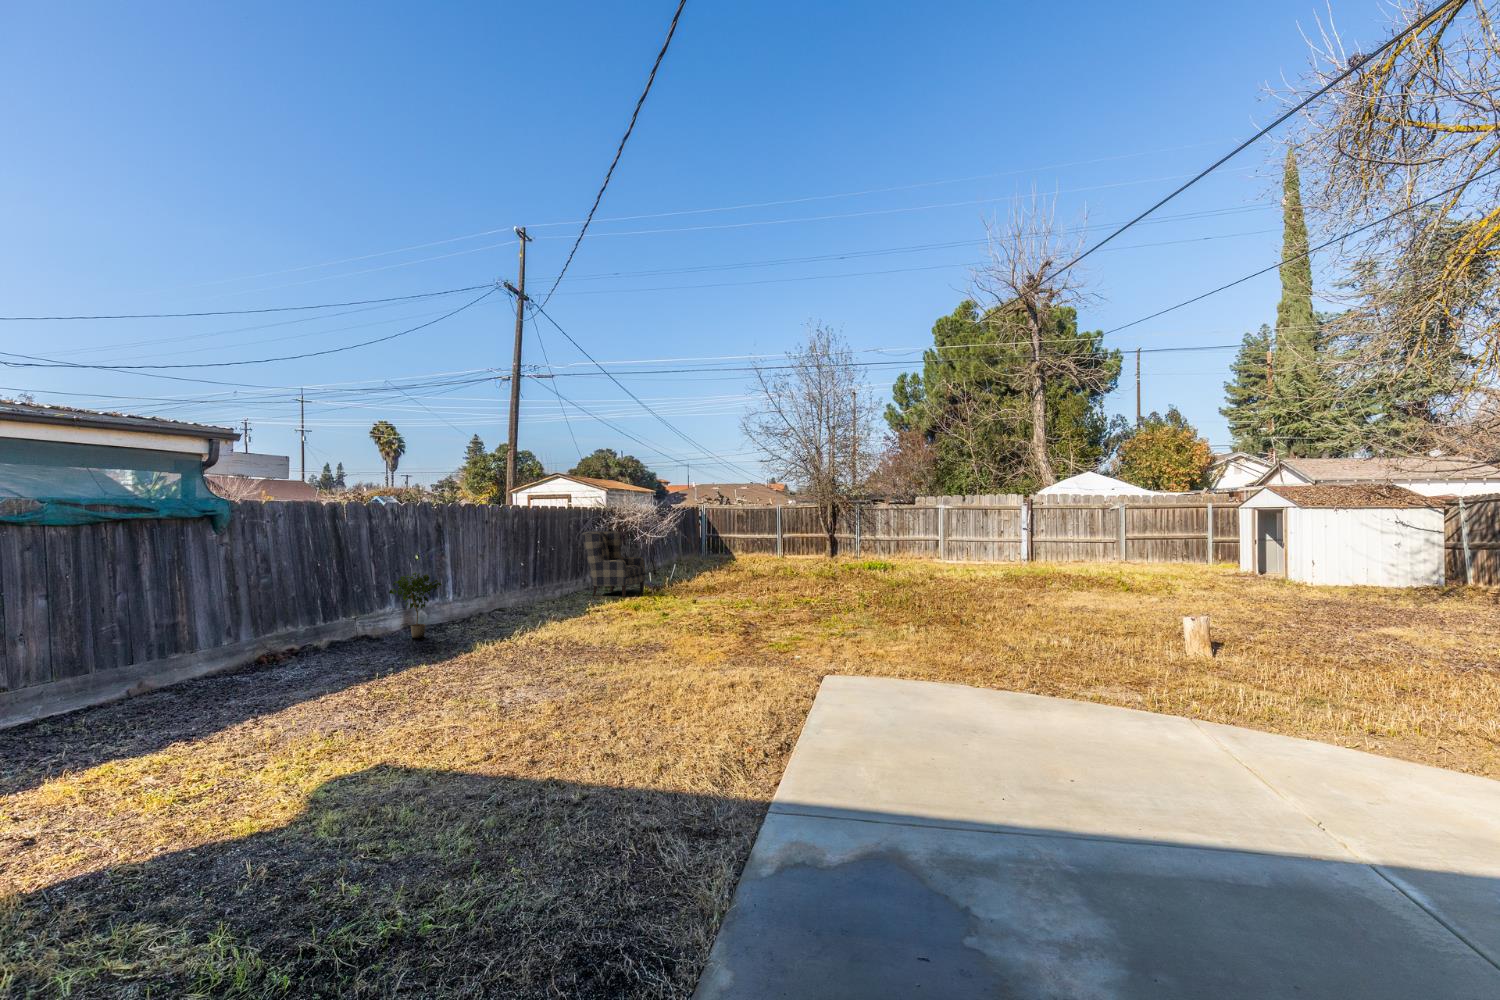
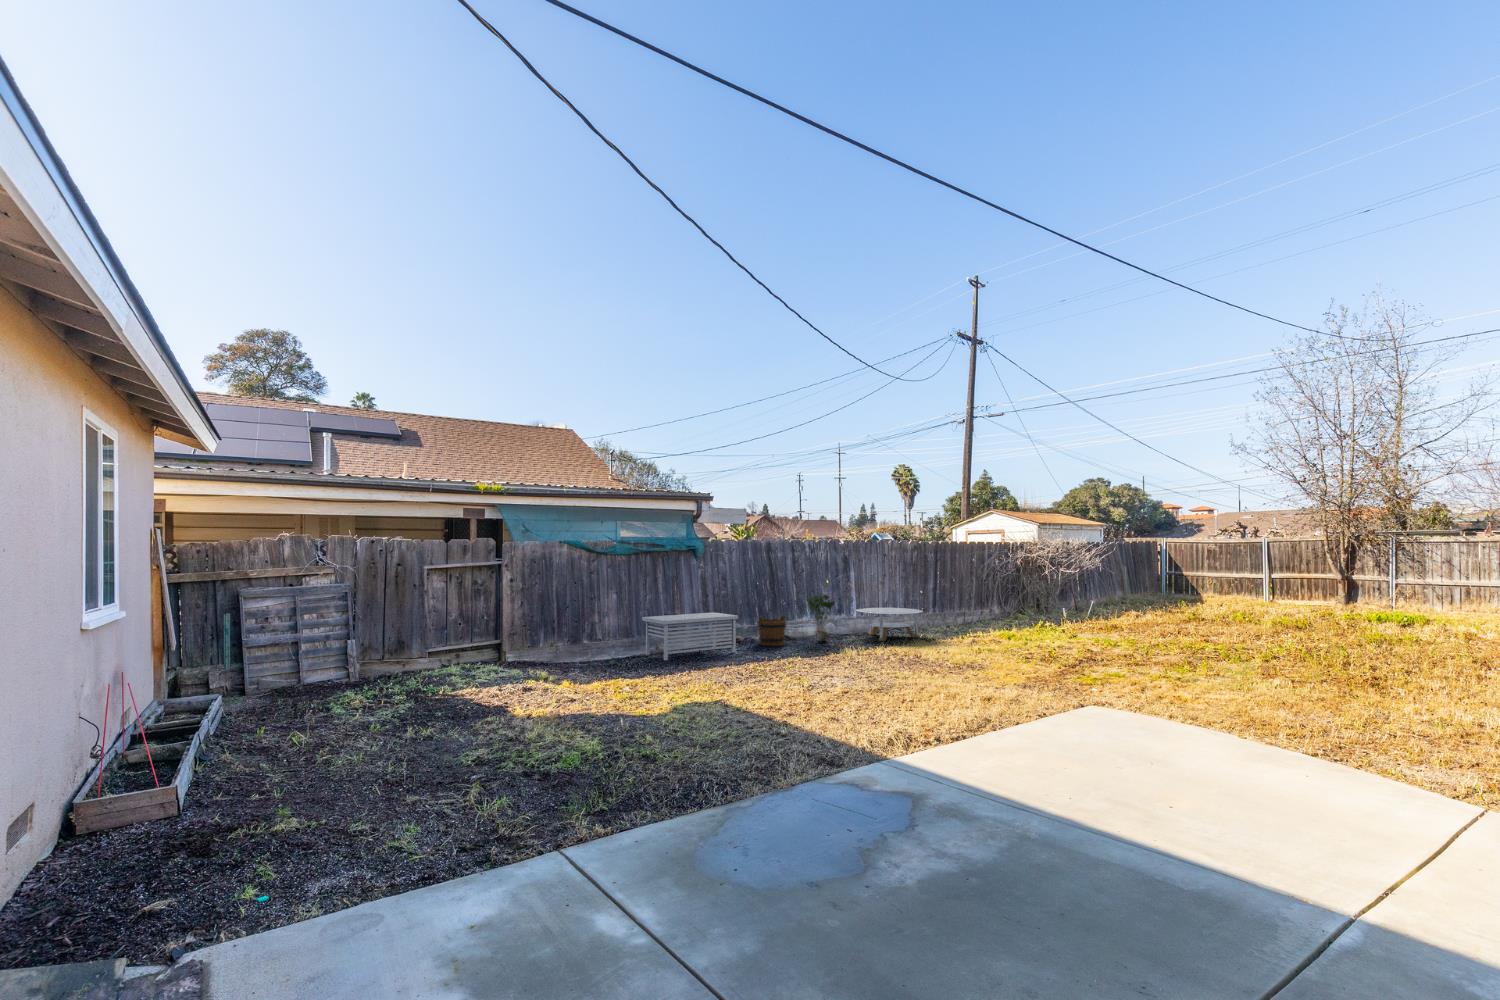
chair: present [582,531,645,597] -> none [985,565,1052,628]
round table: none [456,585,542,628] -> present [856,608,923,641]
bucket: none [322,607,371,654] -> present [757,615,786,646]
storage bench: none [109,613,306,705] -> present [642,612,738,660]

